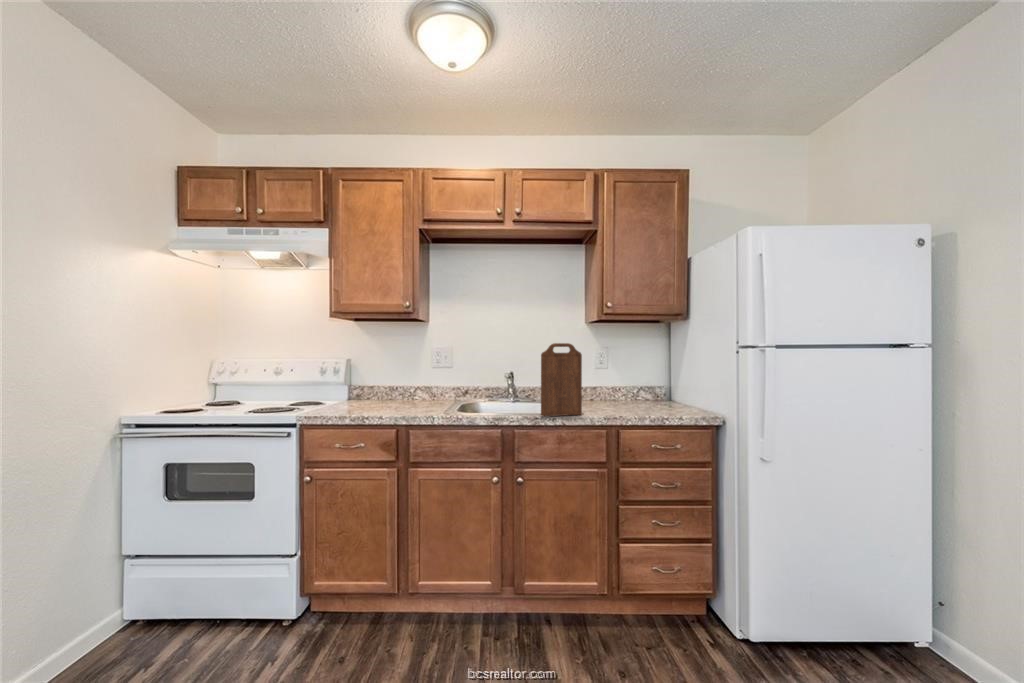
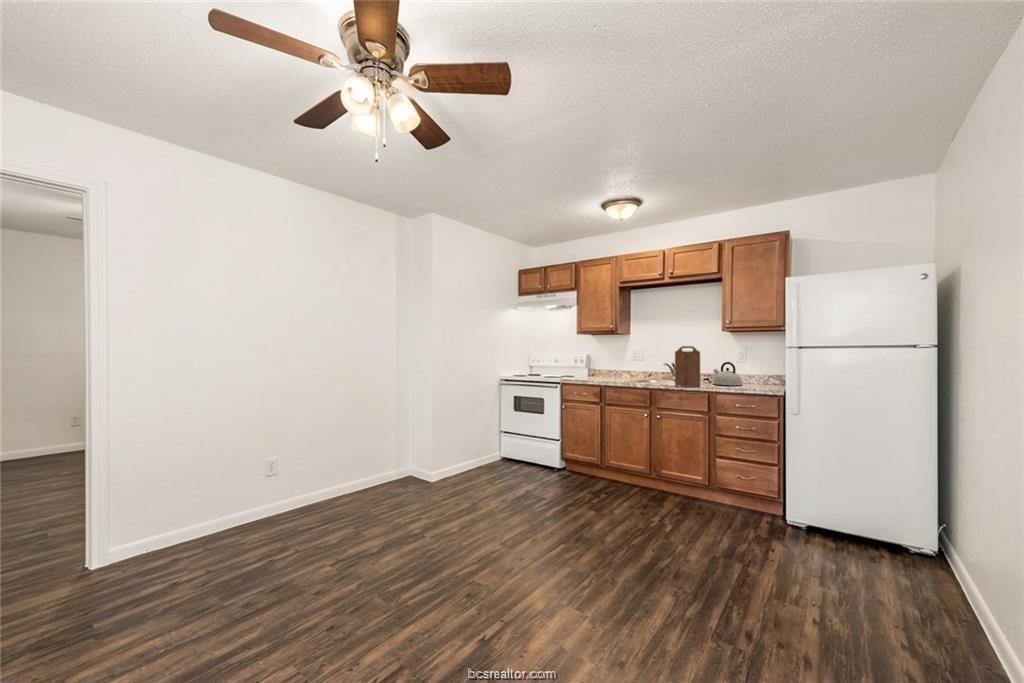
kettle: none [581,368,627,408] -> present [713,362,742,385]

